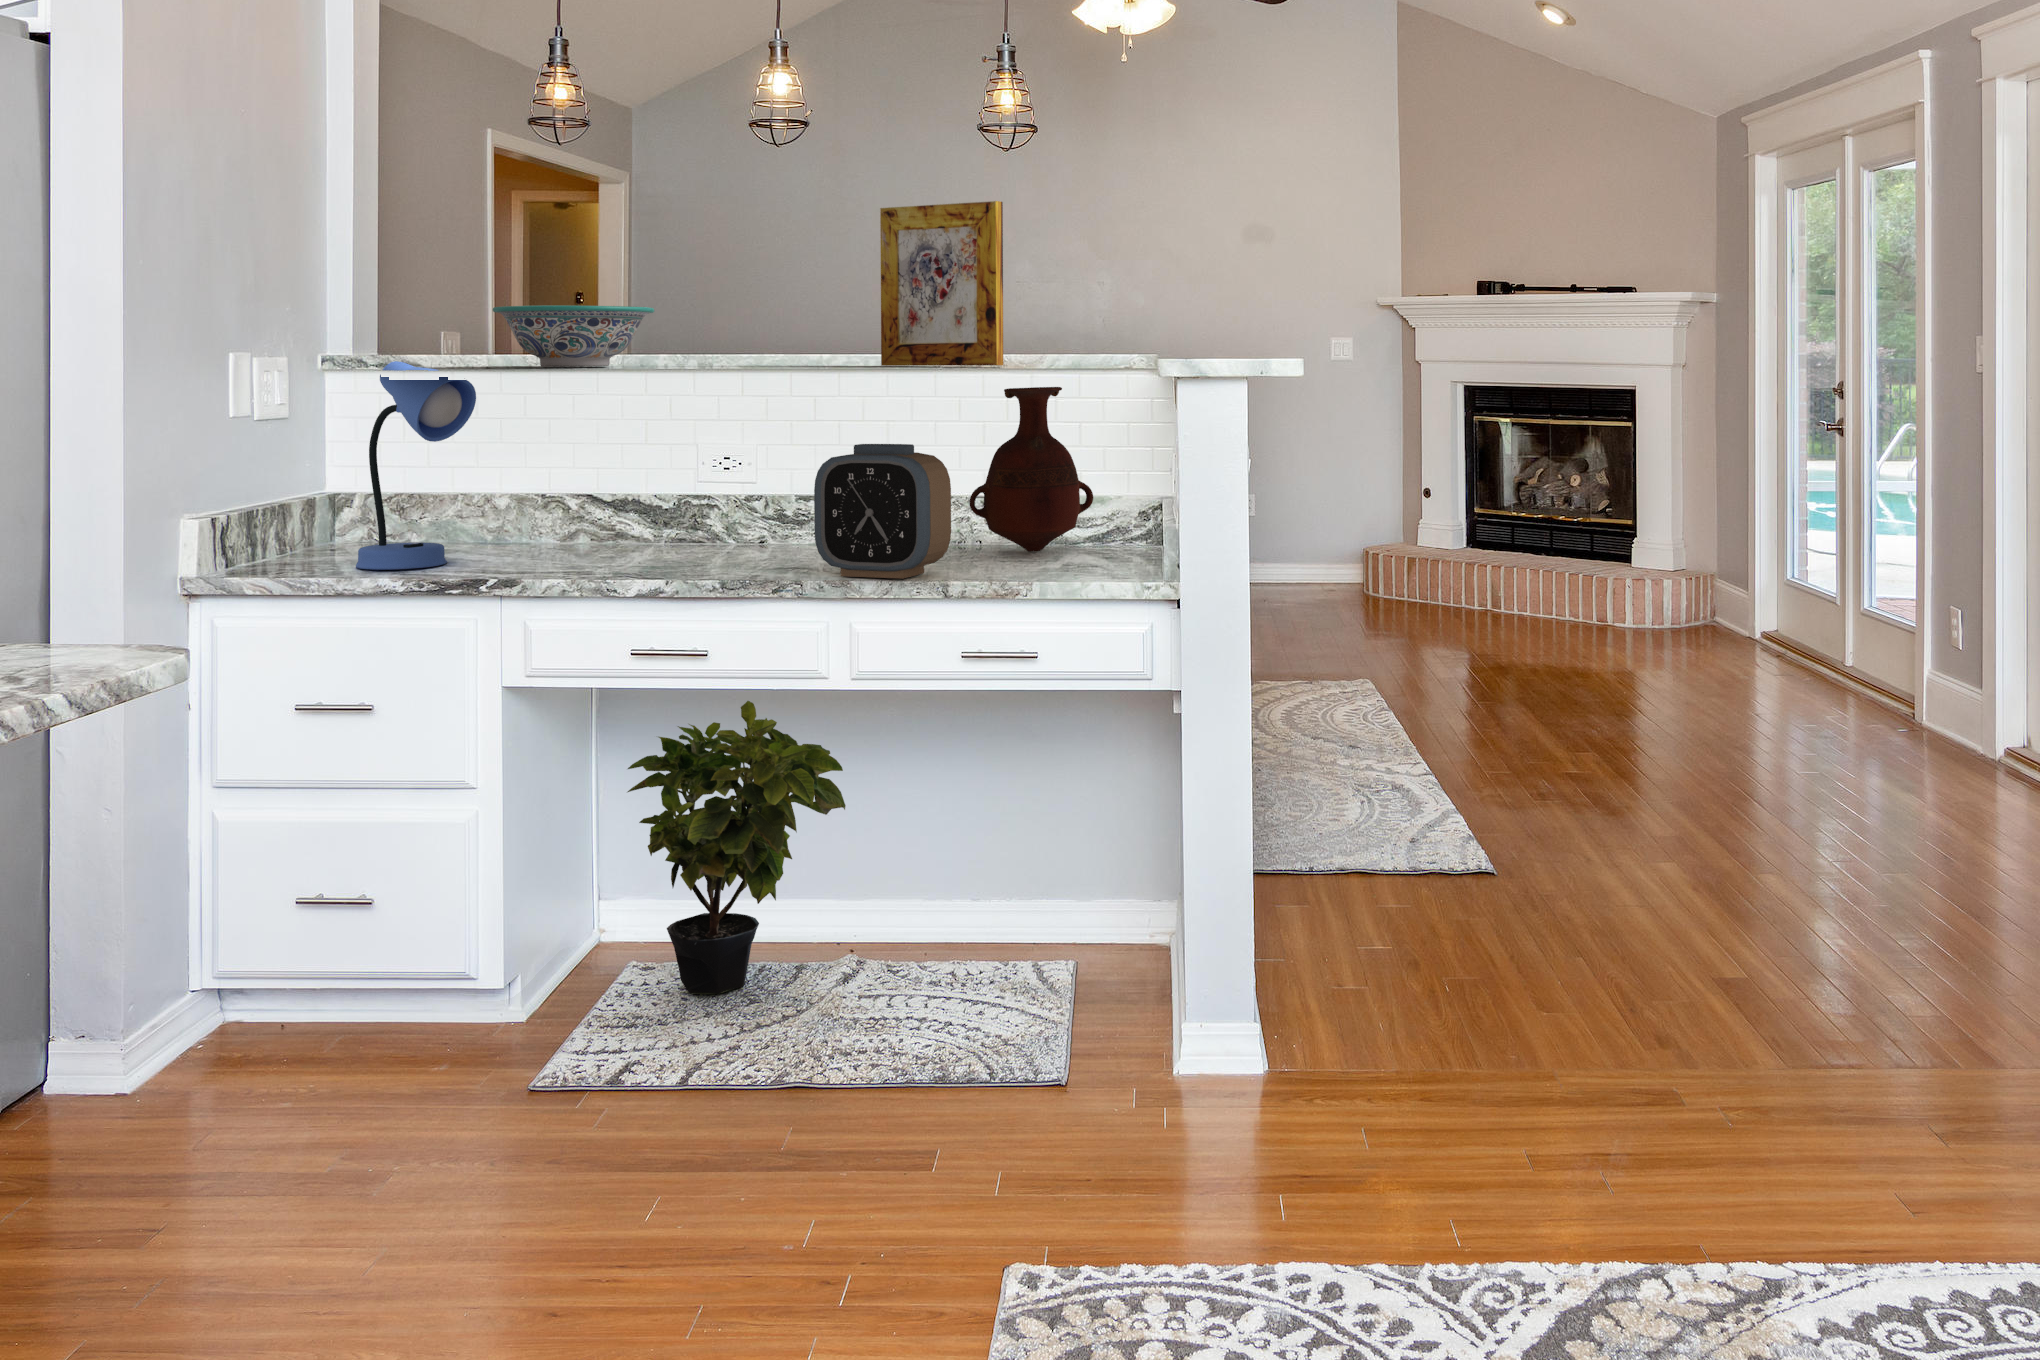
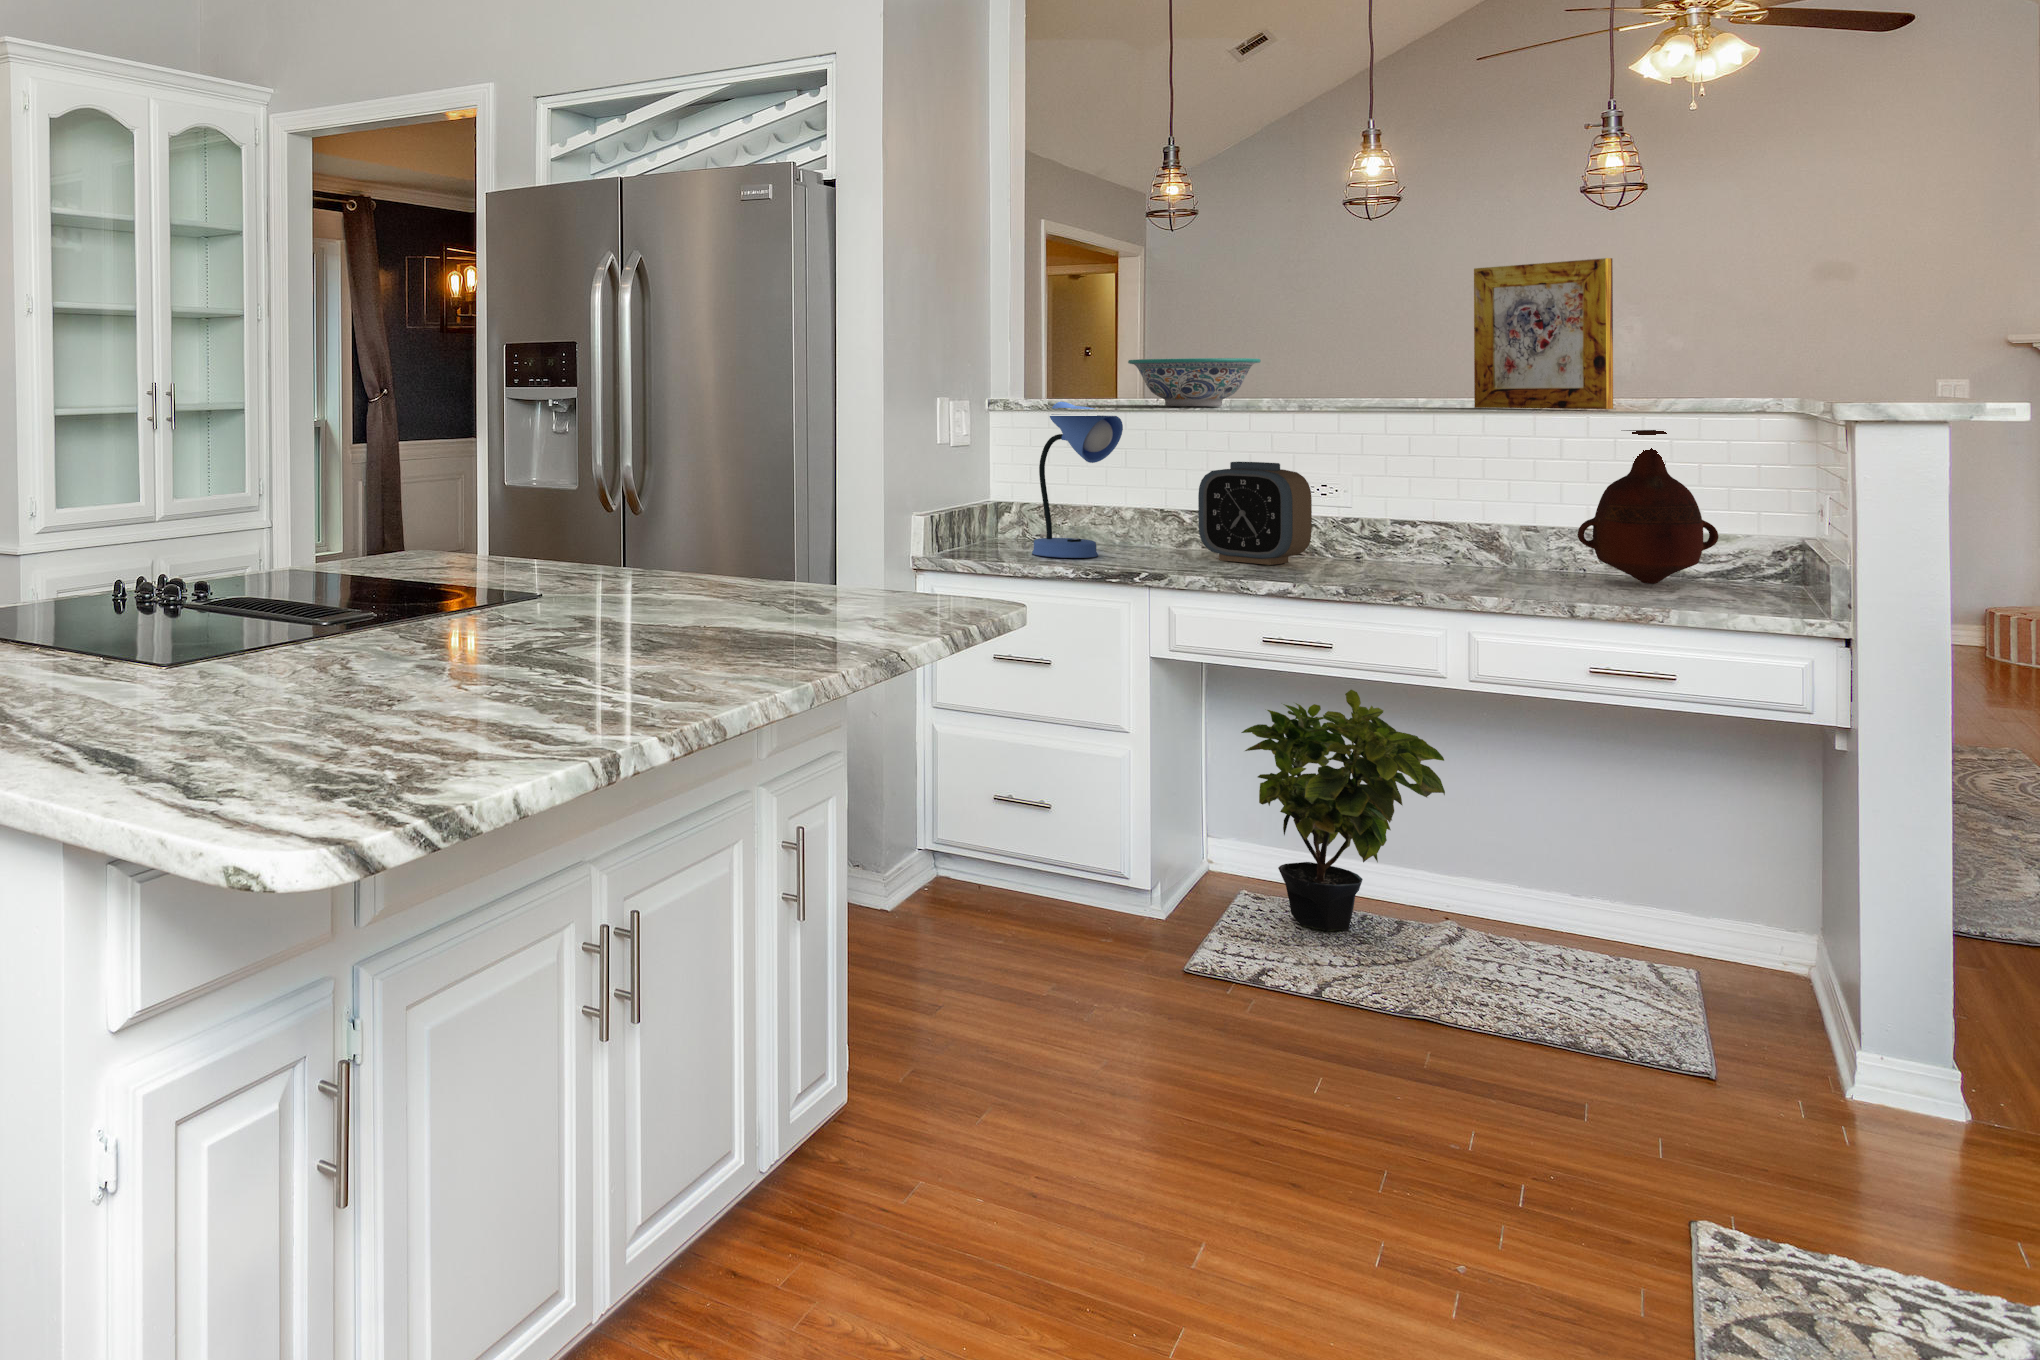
alarm clock: present [814,444,951,579] -> present [1198,462,1312,565]

